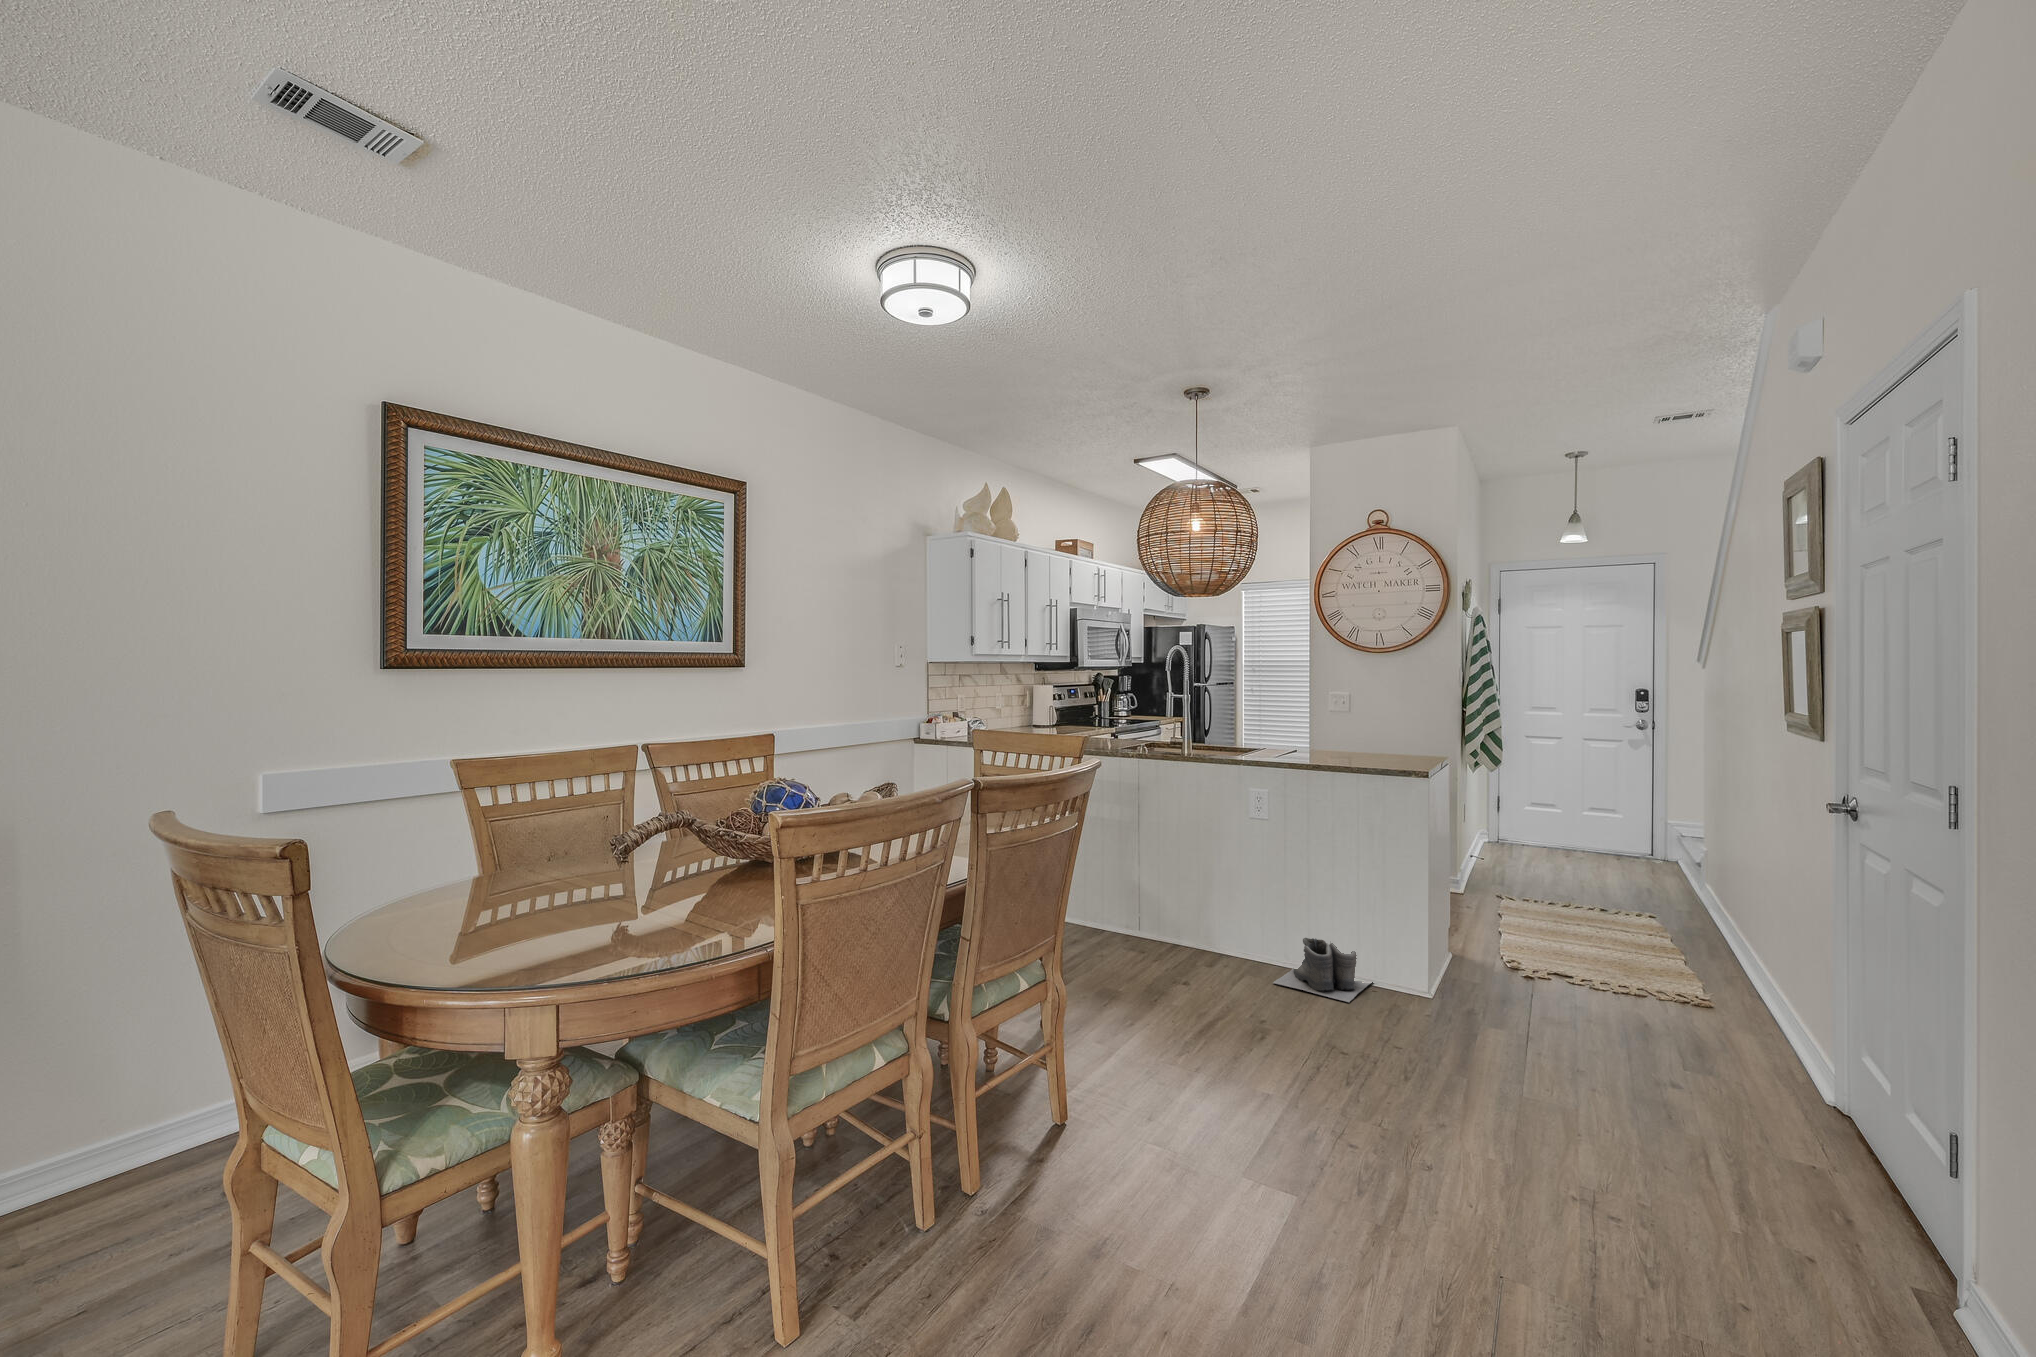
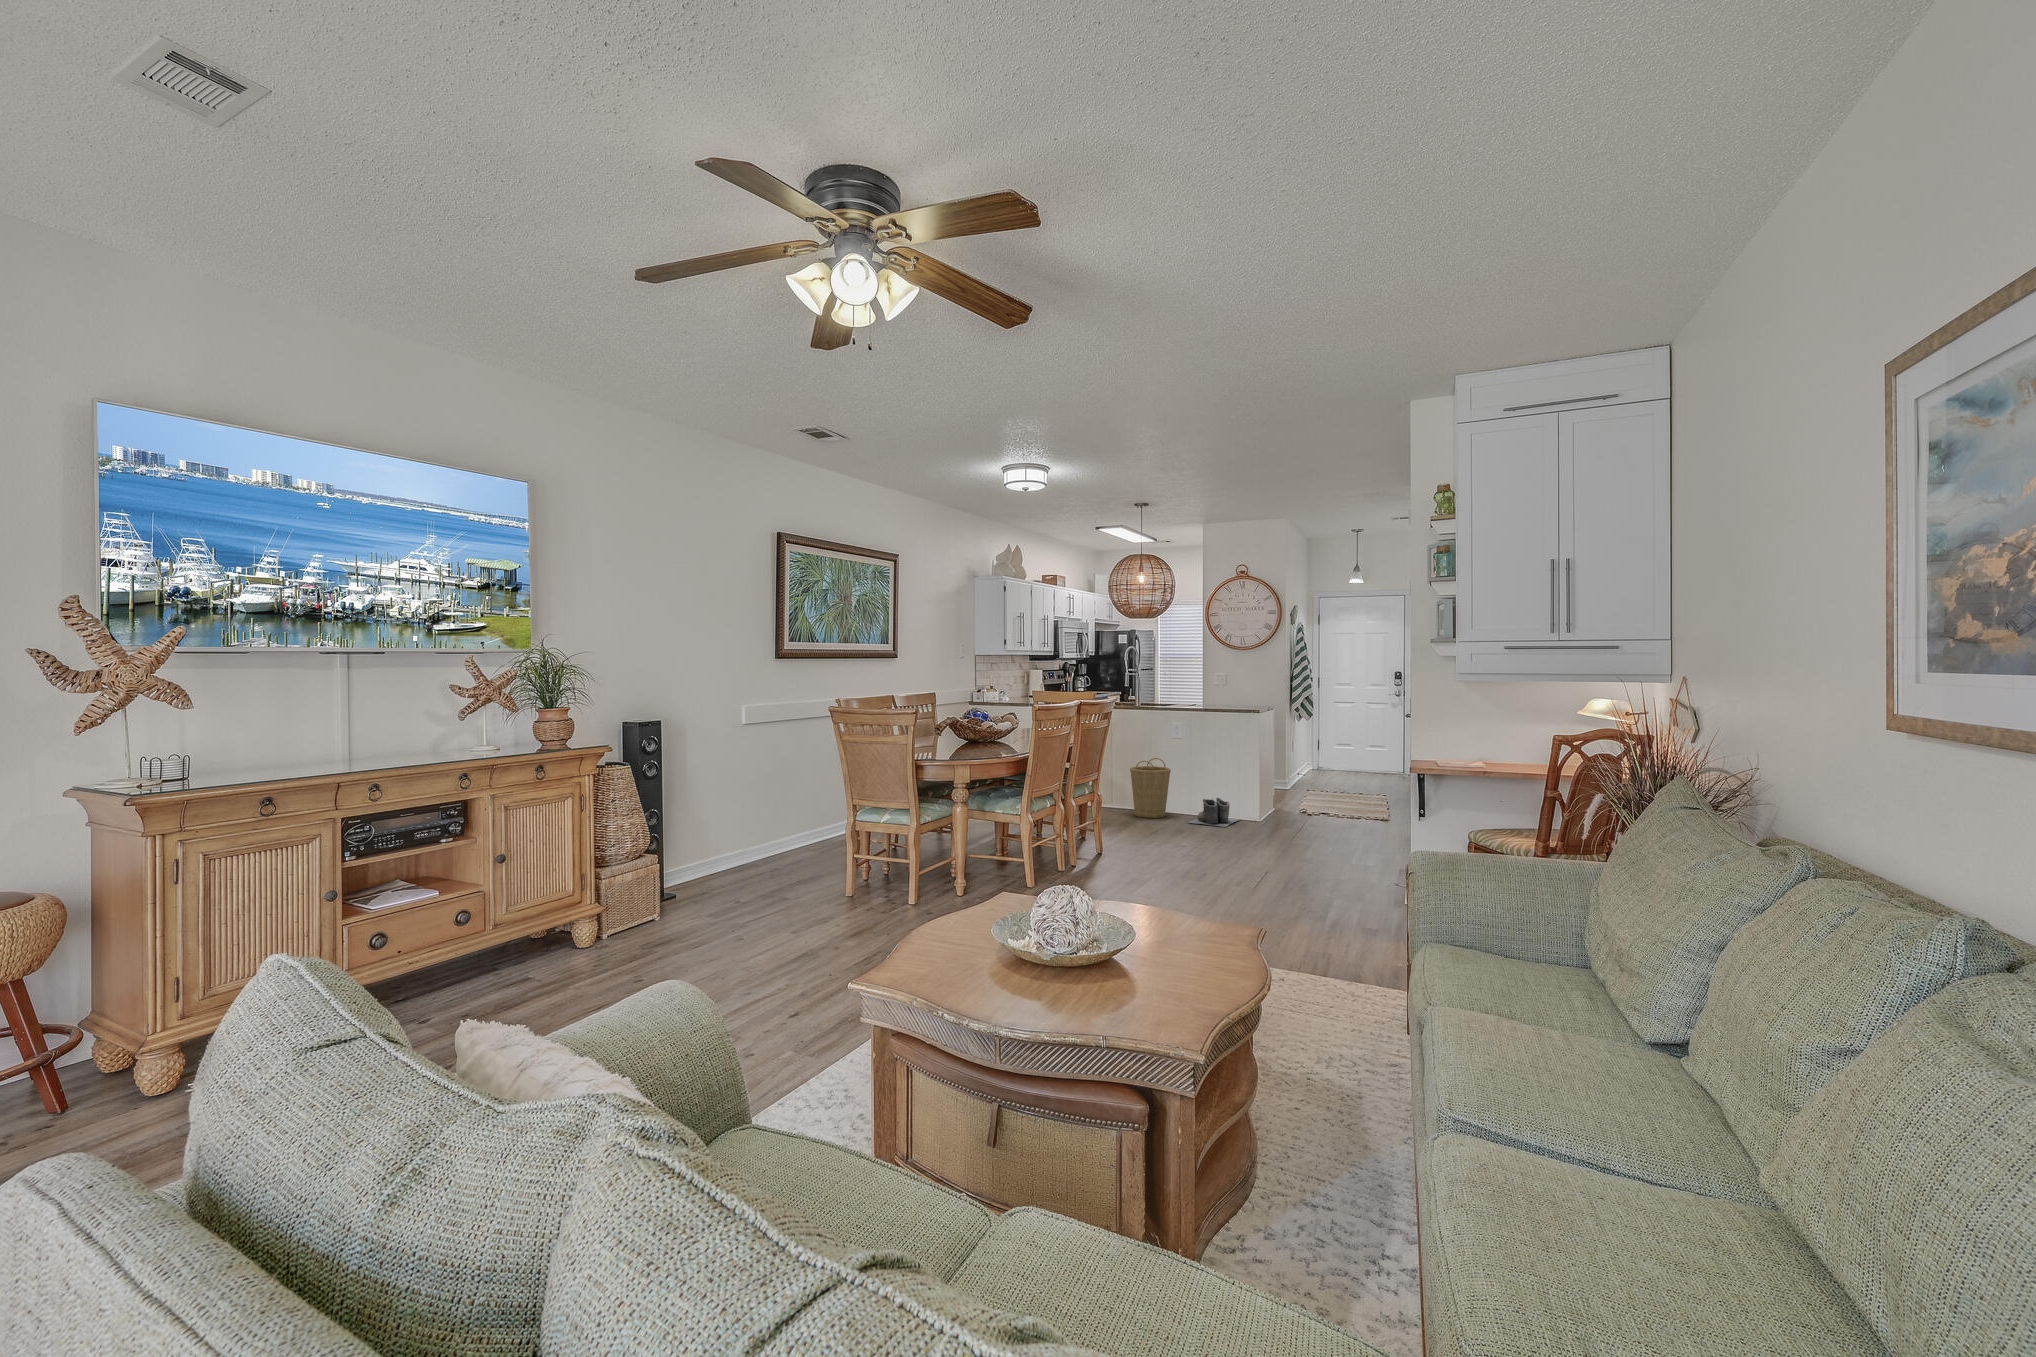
basket: none [1169,846,1243,962] -> present [1130,758,1171,818]

